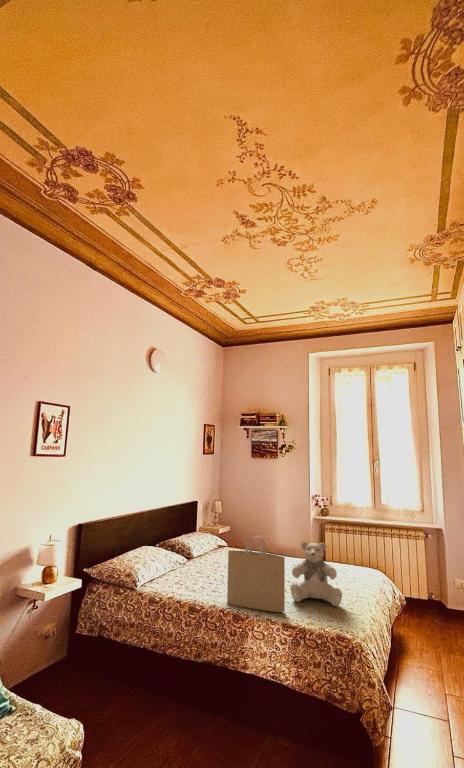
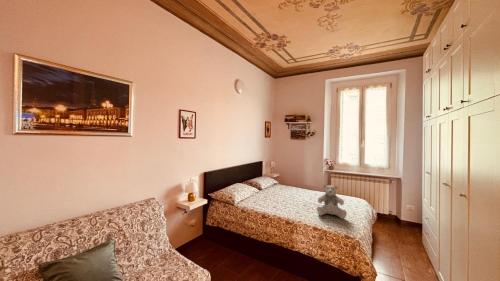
tote bag: present [227,536,285,612] -> none [282,181,315,221]

